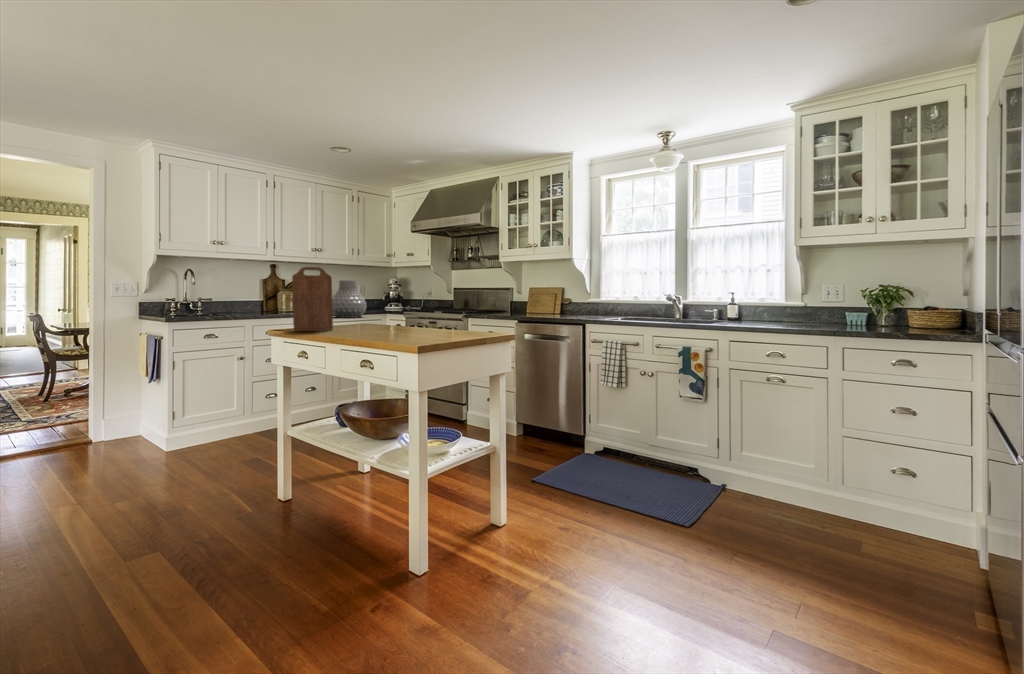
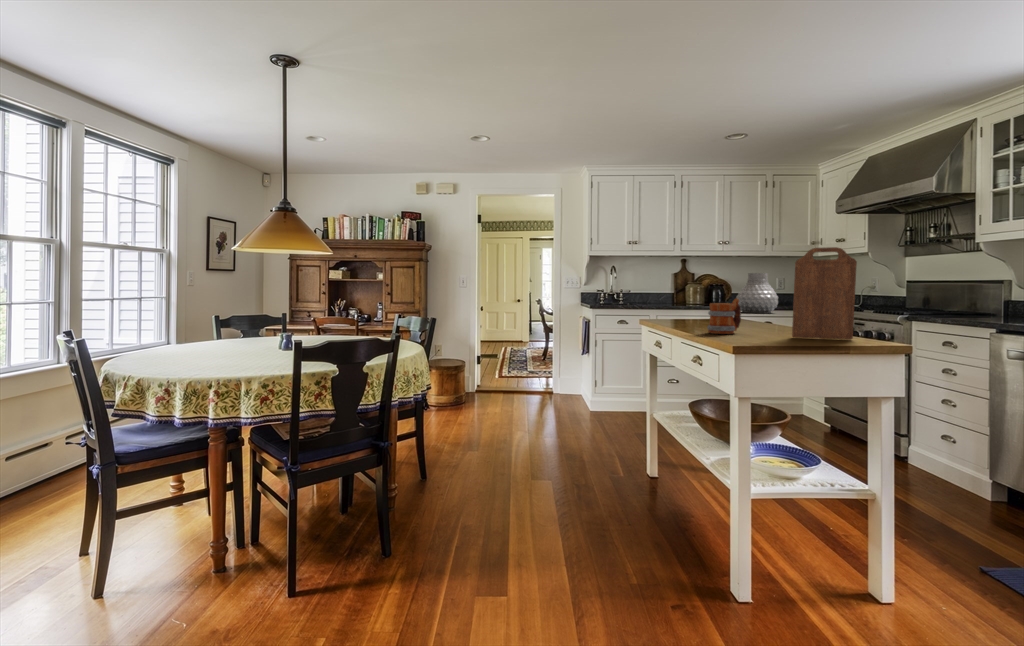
cutting board: present [292,267,333,331] -> present [792,247,857,340]
mug: none [360,304,387,338] -> present [707,298,741,334]

